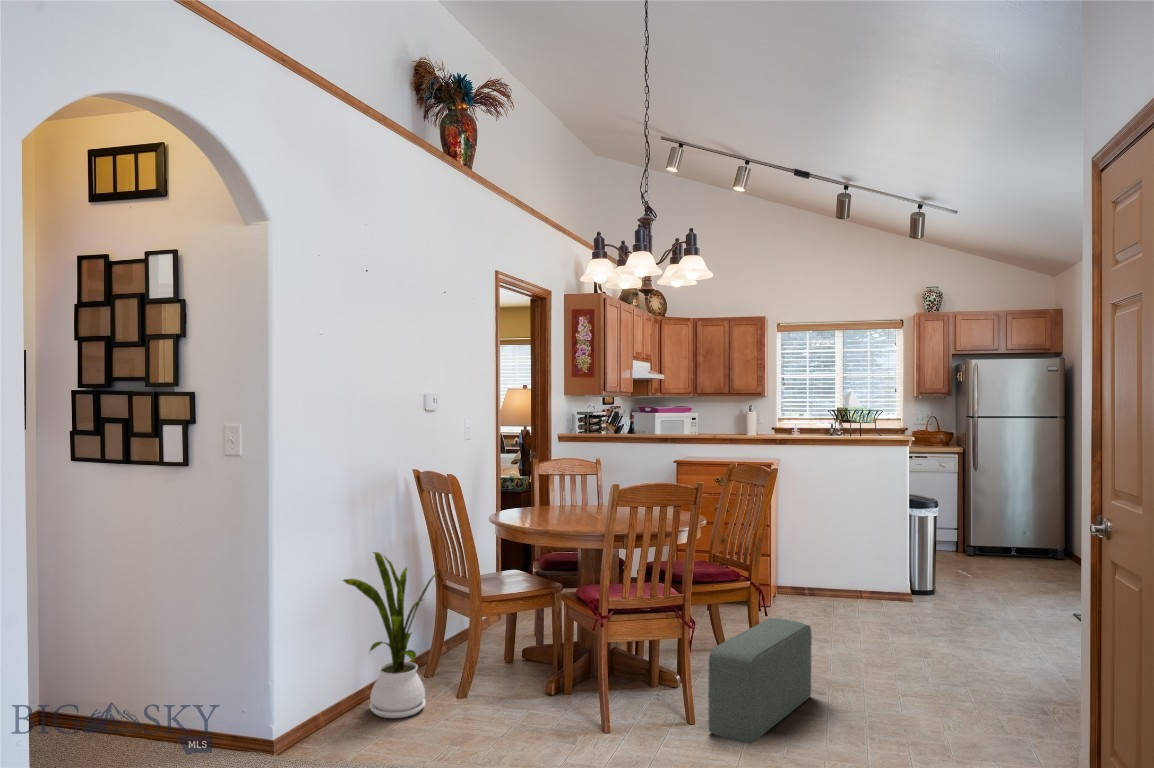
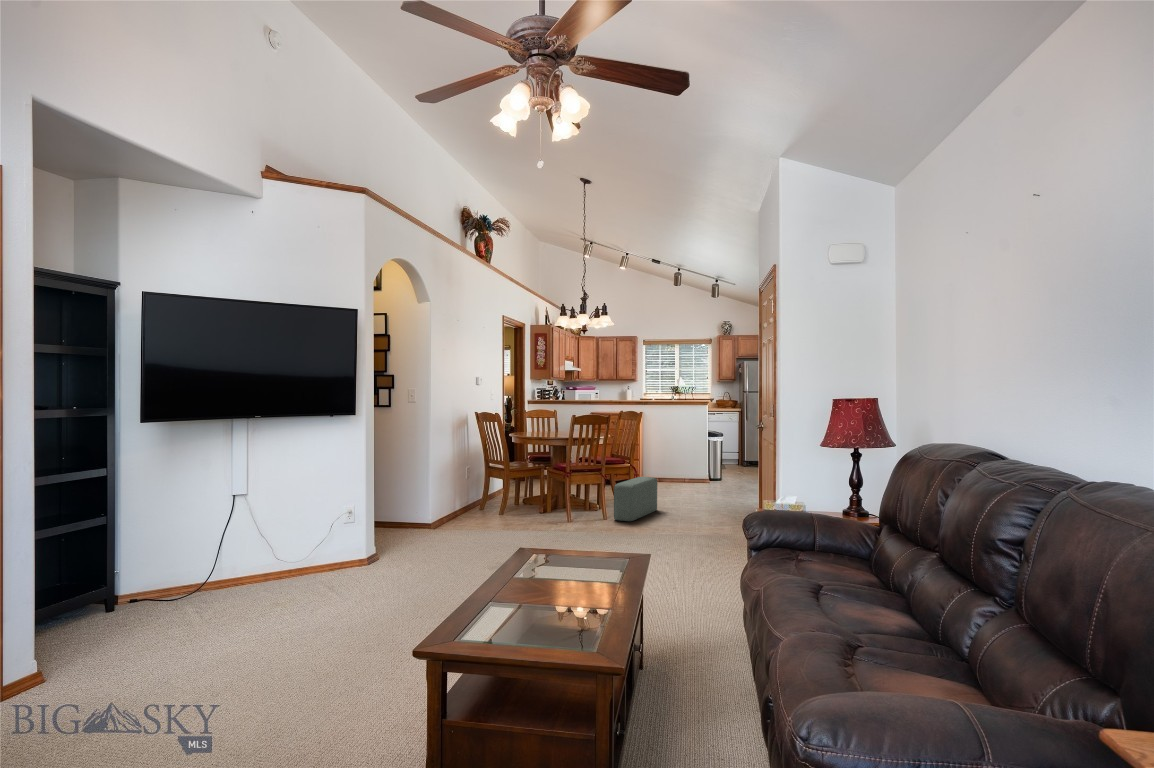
house plant: present [343,552,438,718] -> none [453,445,494,521]

